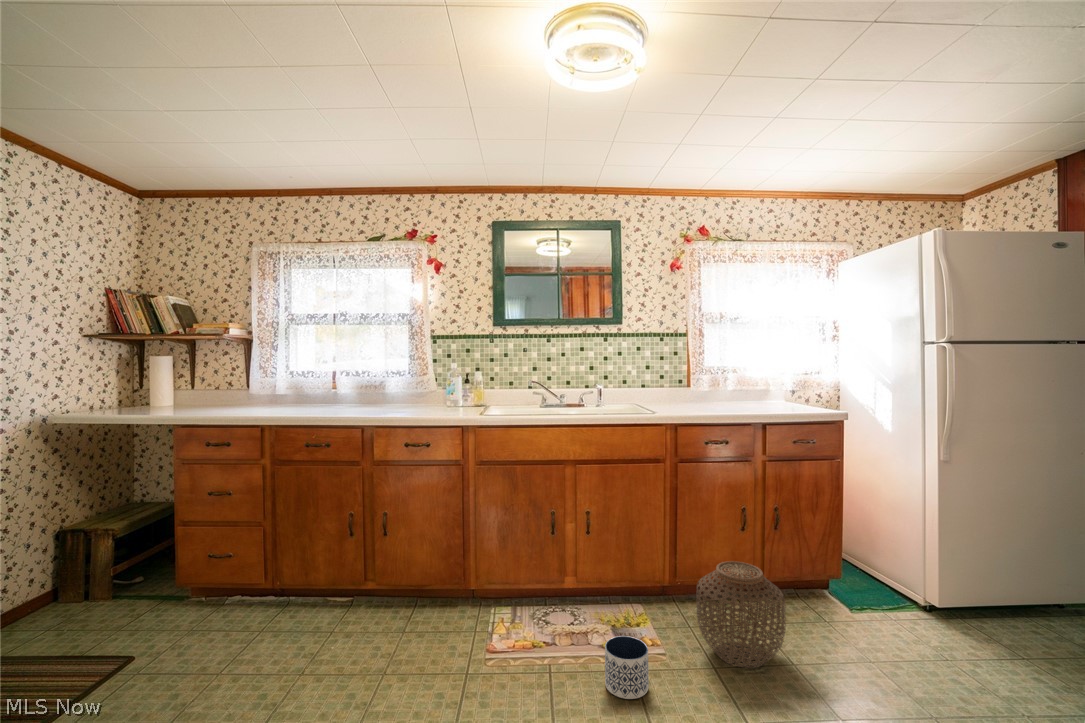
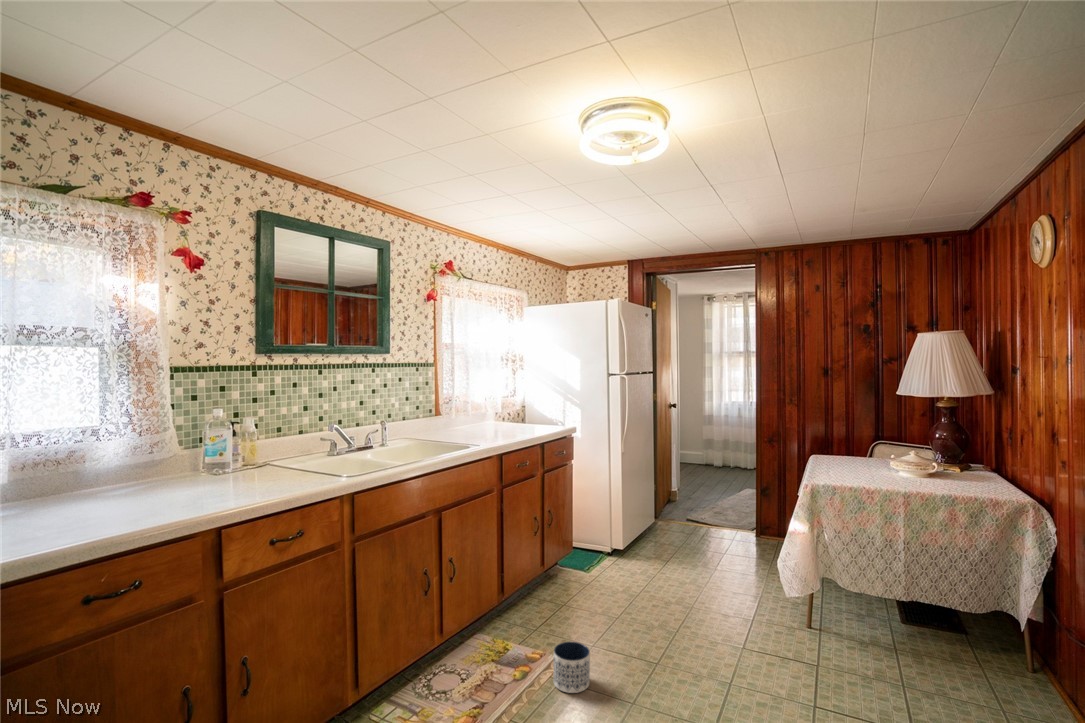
woven basket: present [697,561,786,668] -> none [553,555,616,634]

